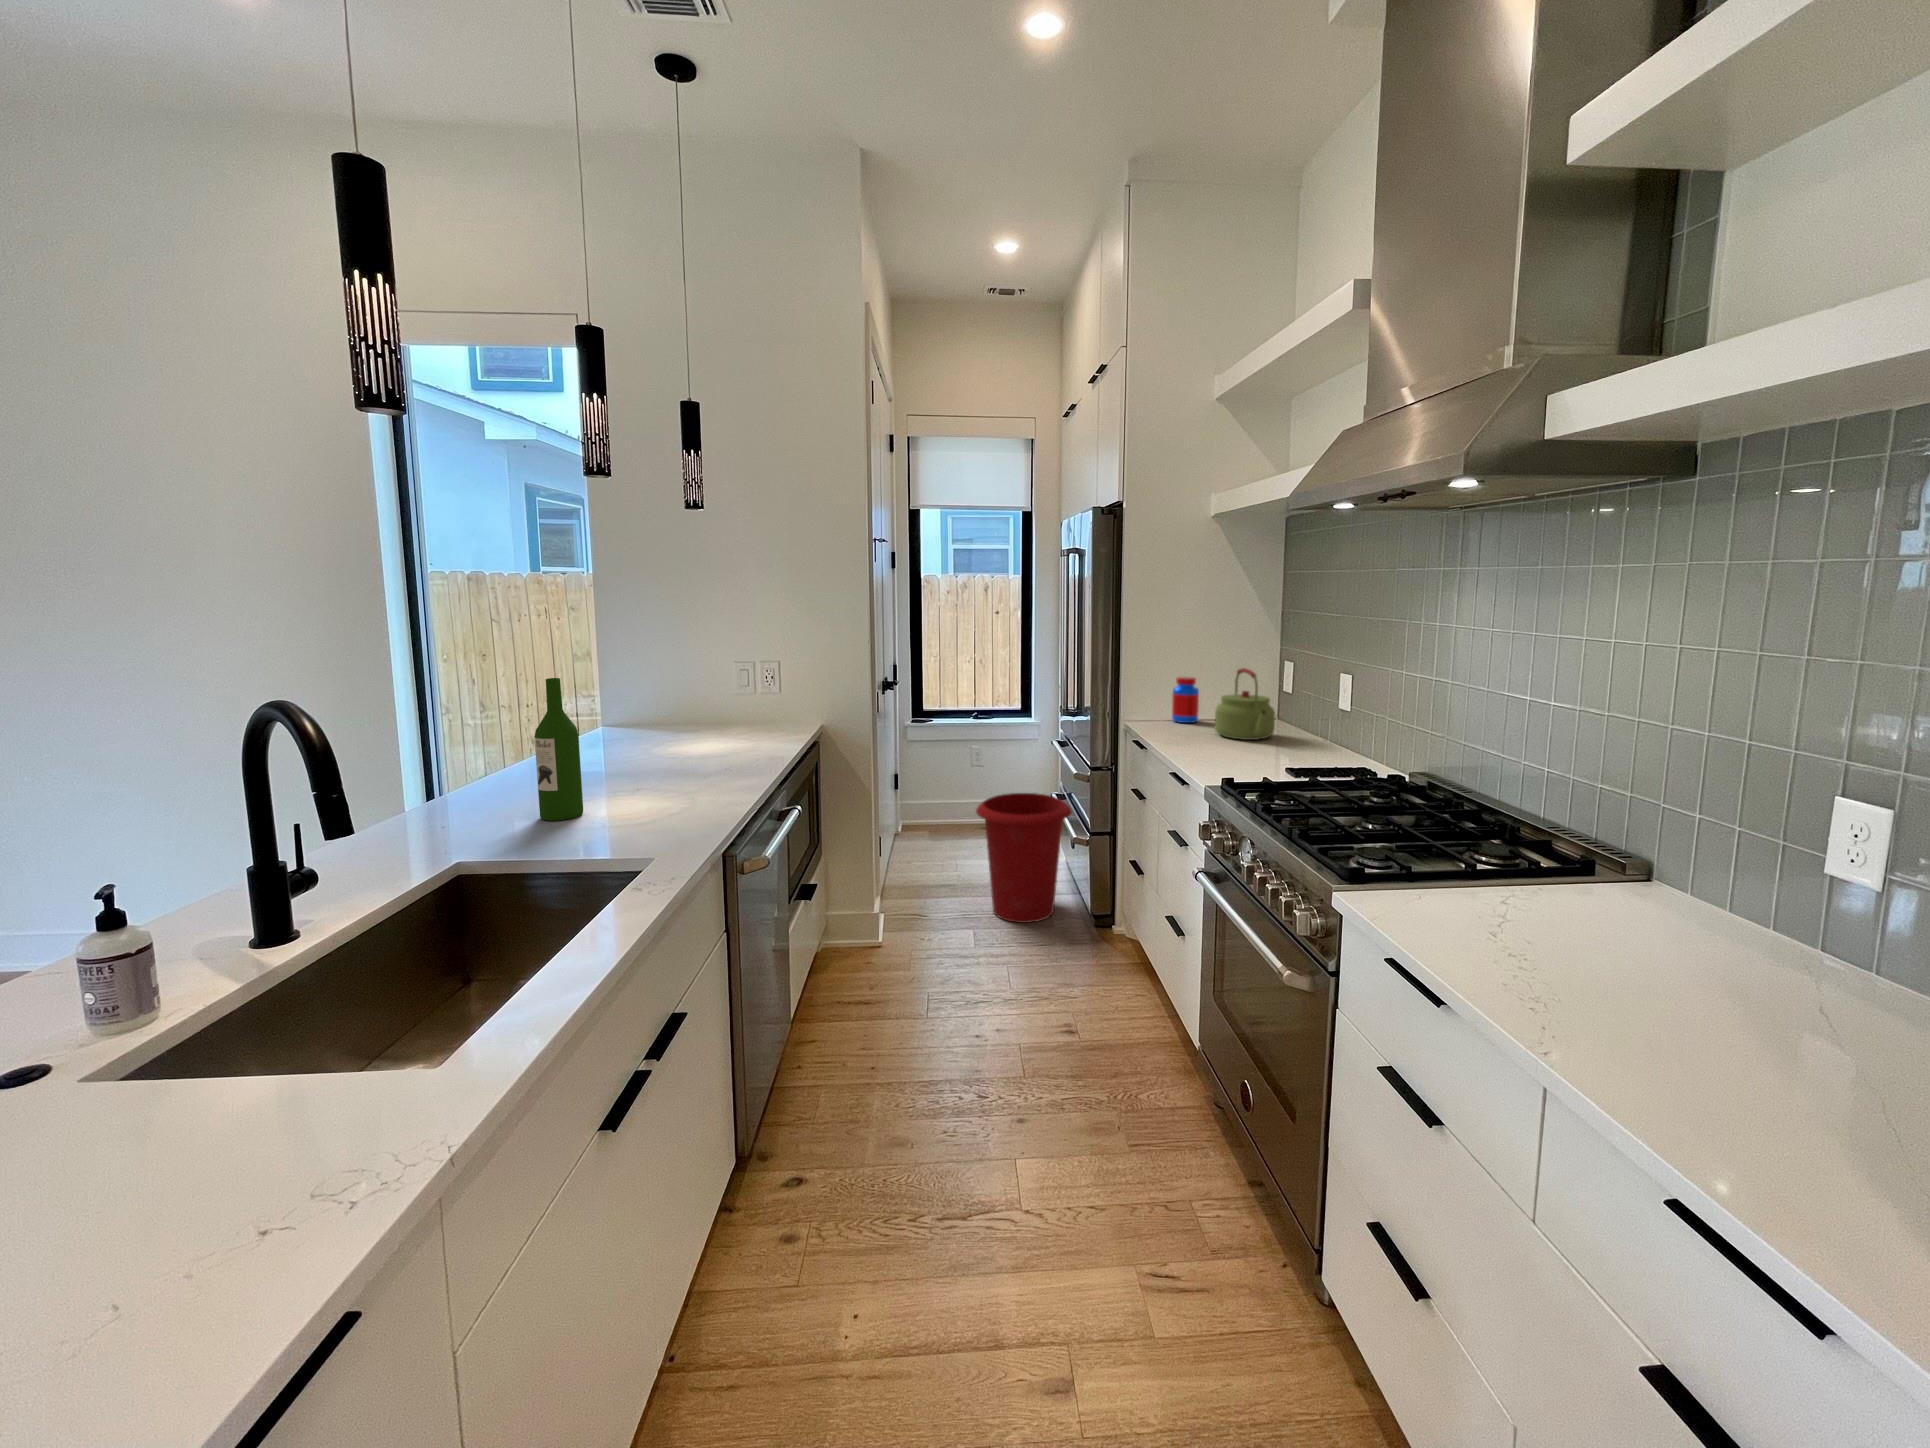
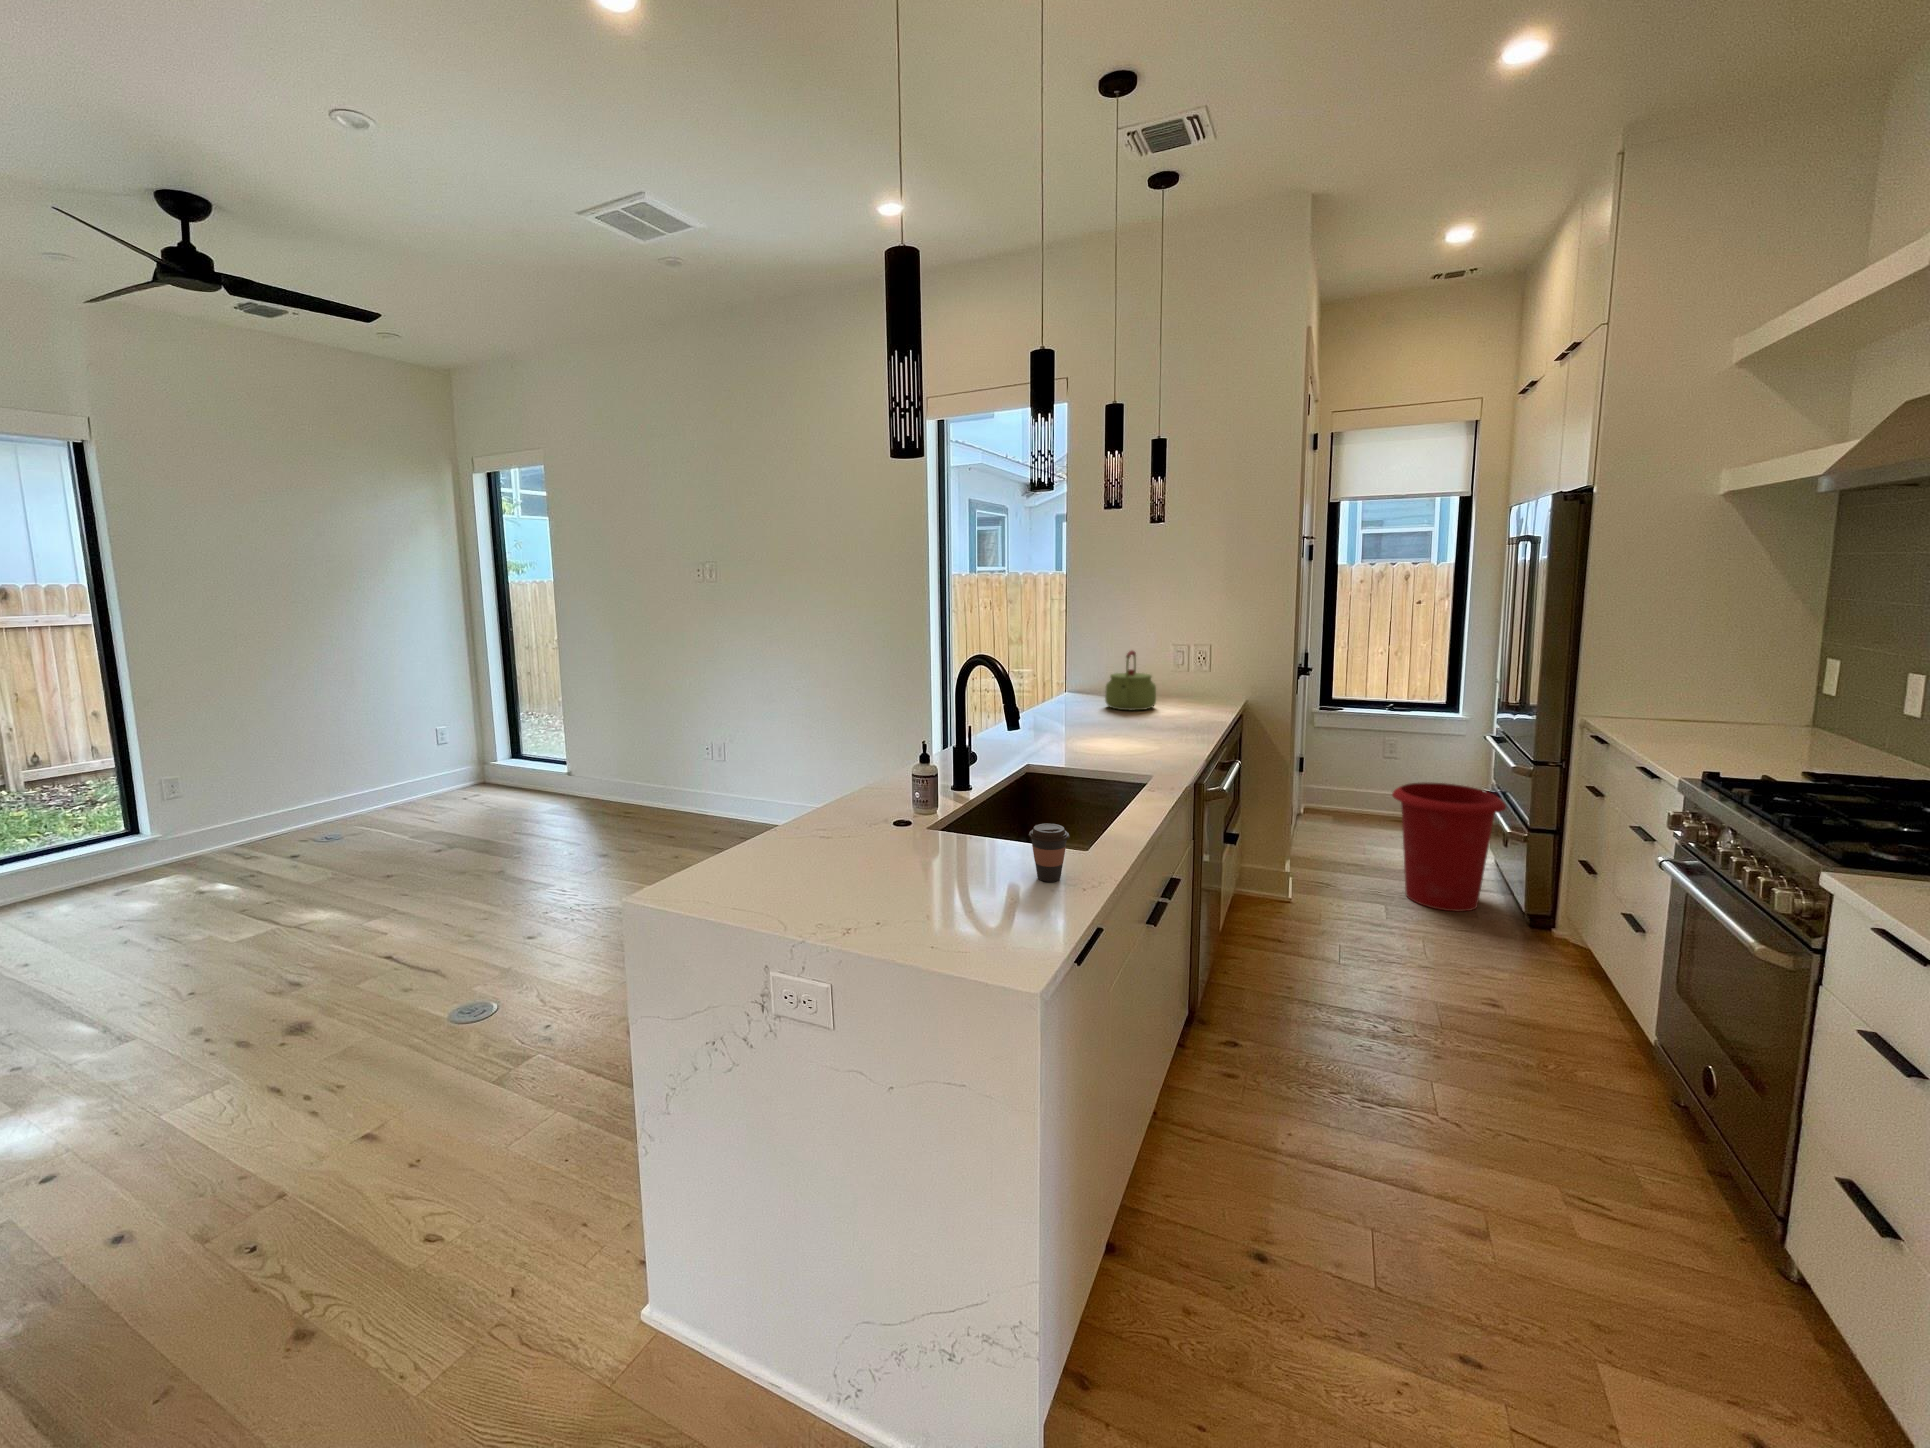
kettle: present [1215,668,1275,740] -> present [1105,651,1156,710]
jar: present [1172,677,1199,723] -> none [1648,672,1690,723]
wine bottle: present [534,678,583,821] -> none [1068,650,1095,747]
coffee cup: none [121,1102,257,1256] -> present [1029,824,1069,882]

